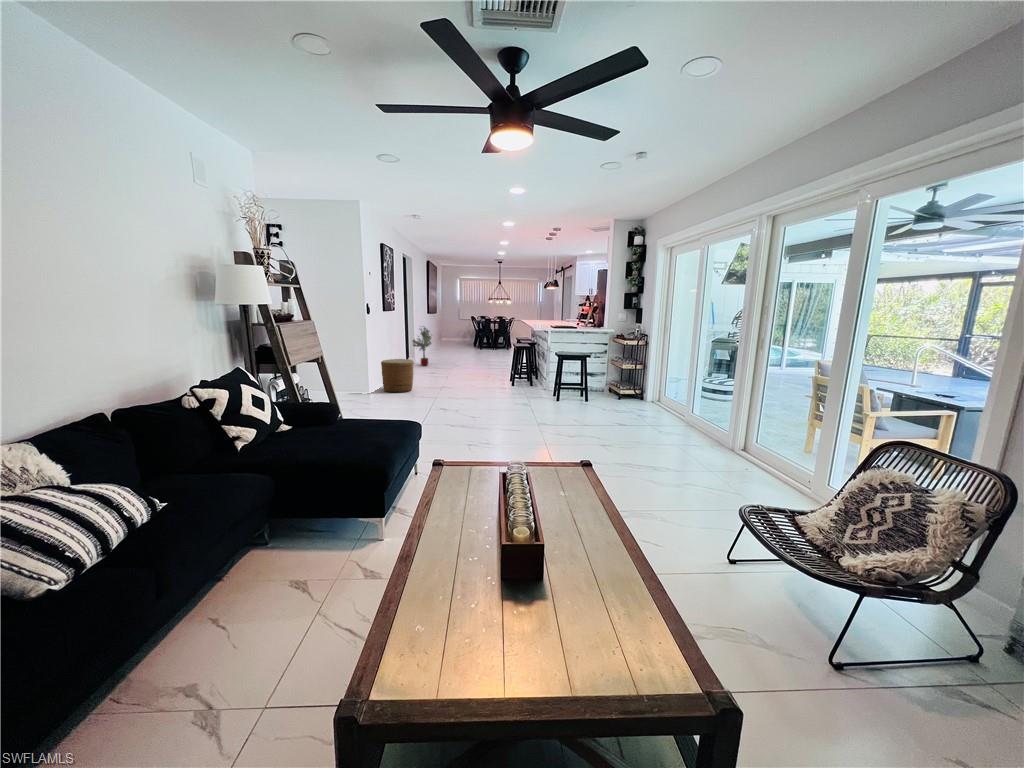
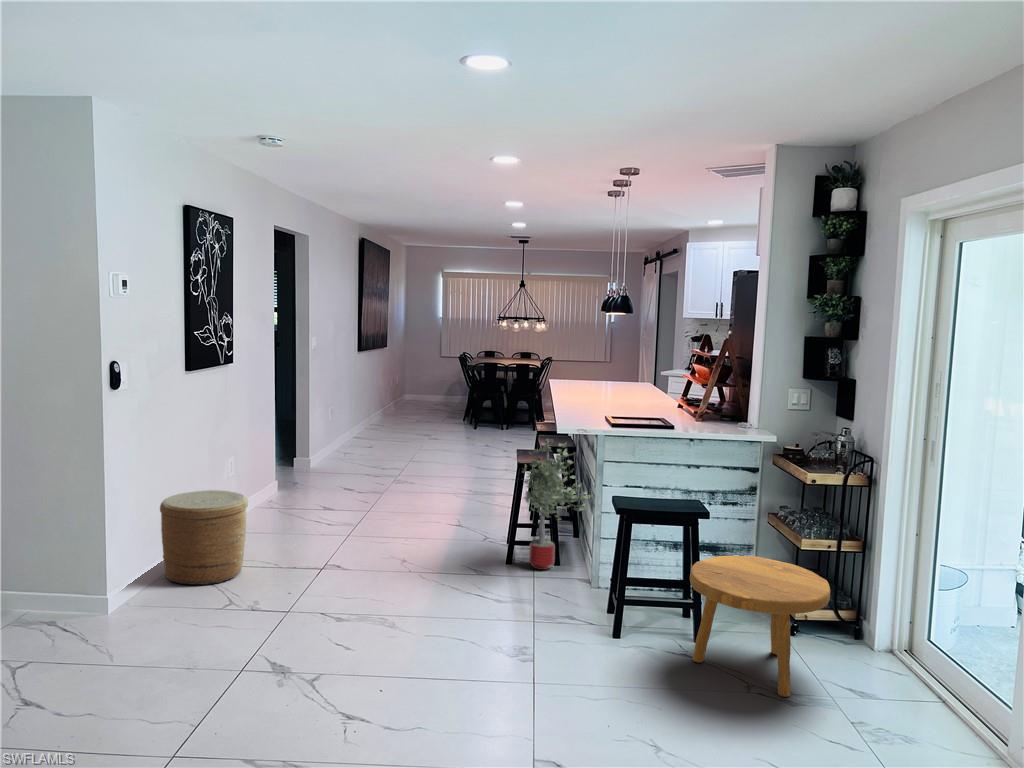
potted tree: present [413,327,431,366] -> present [523,439,590,570]
footstool: none [584,370,631,411] -> present [690,556,830,697]

